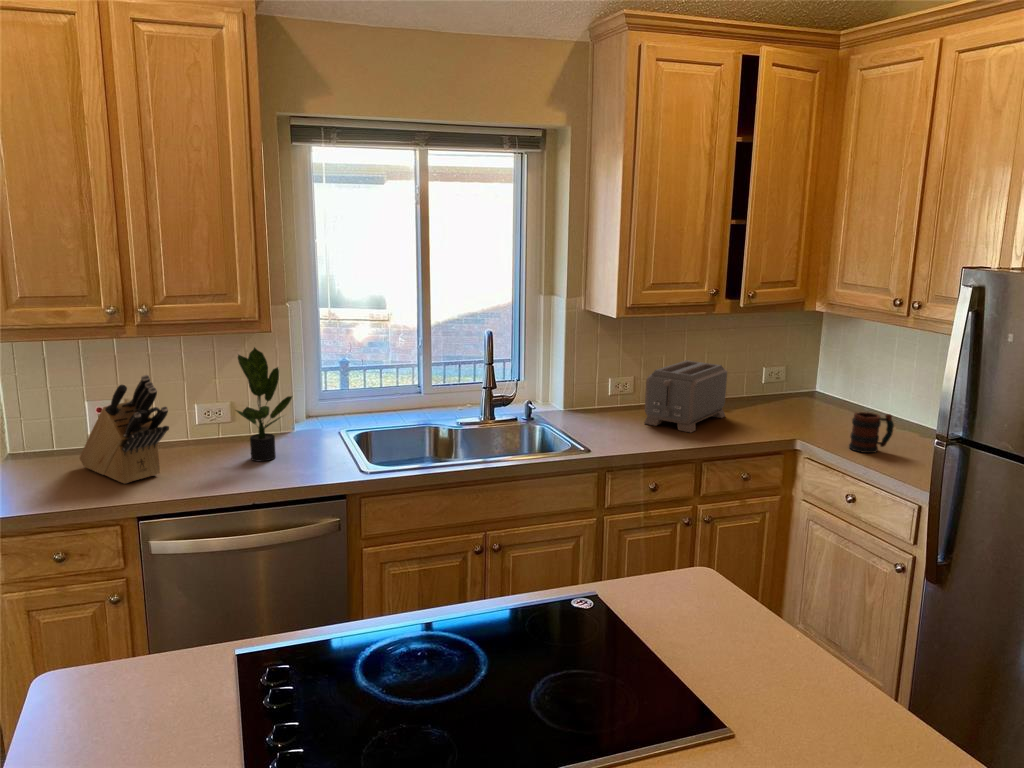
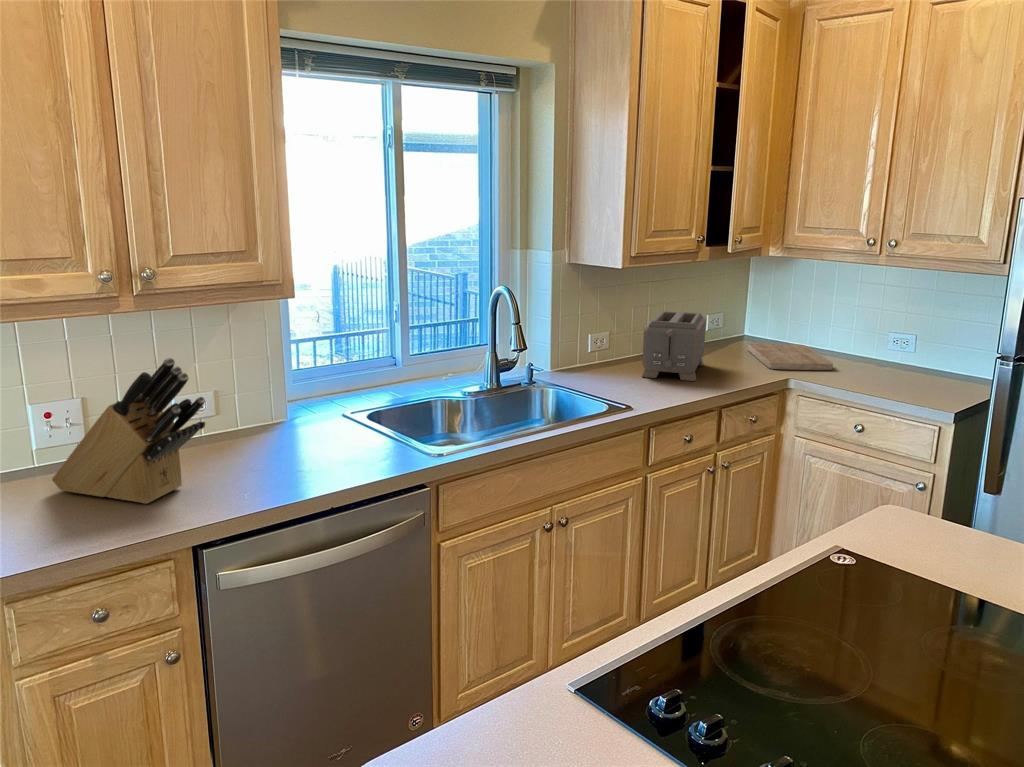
potted plant: present [236,347,292,461] -> none [249,317,327,457]
cutting board: none [789,400,860,435] -> present [748,344,833,370]
mug: present [849,412,894,453] -> none [840,346,880,384]

